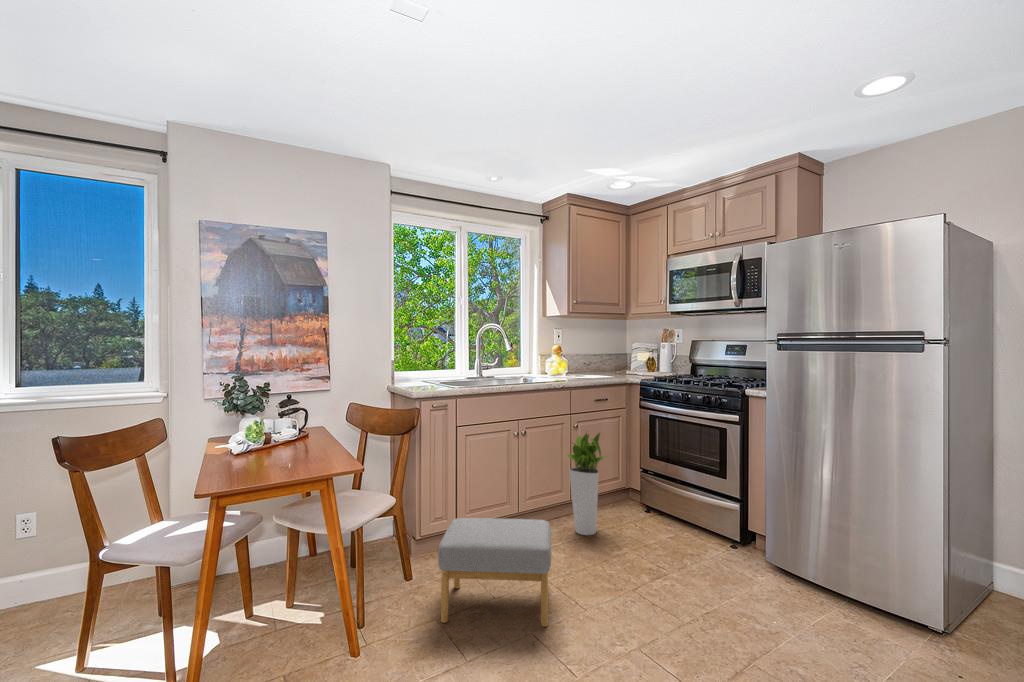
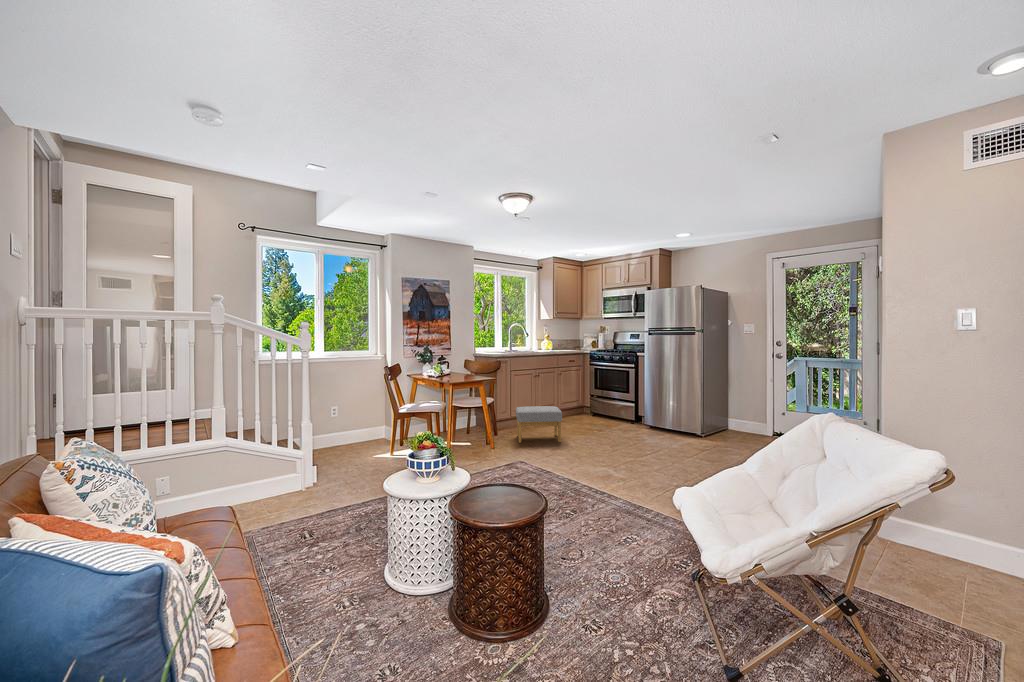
planter: present [568,432,605,535] -> none [557,375,576,423]

